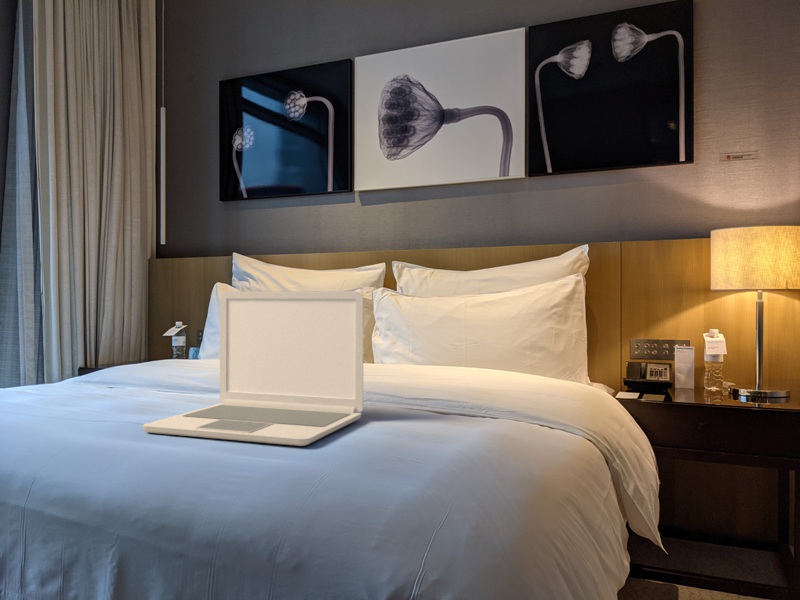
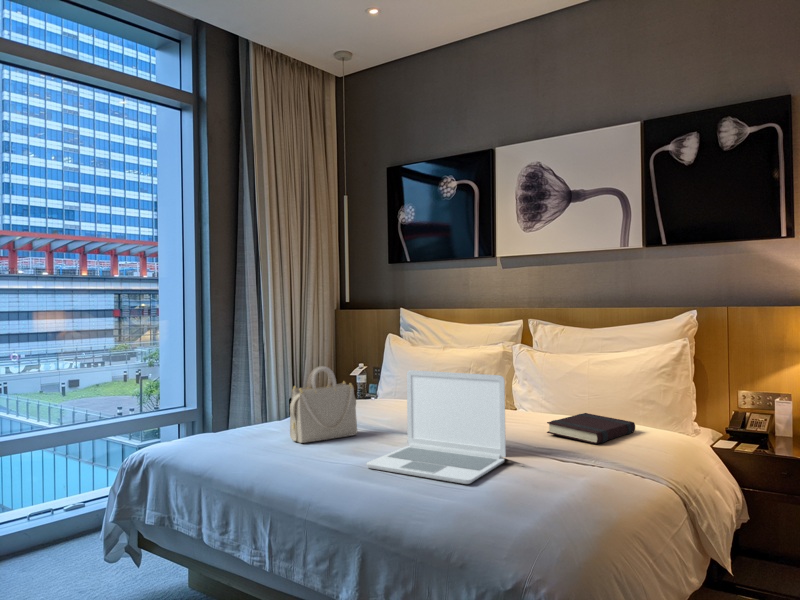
handbag: none [35,293,149,406] -> present [290,366,357,443]
book: none [418,362,528,393] -> present [547,413,635,444]

